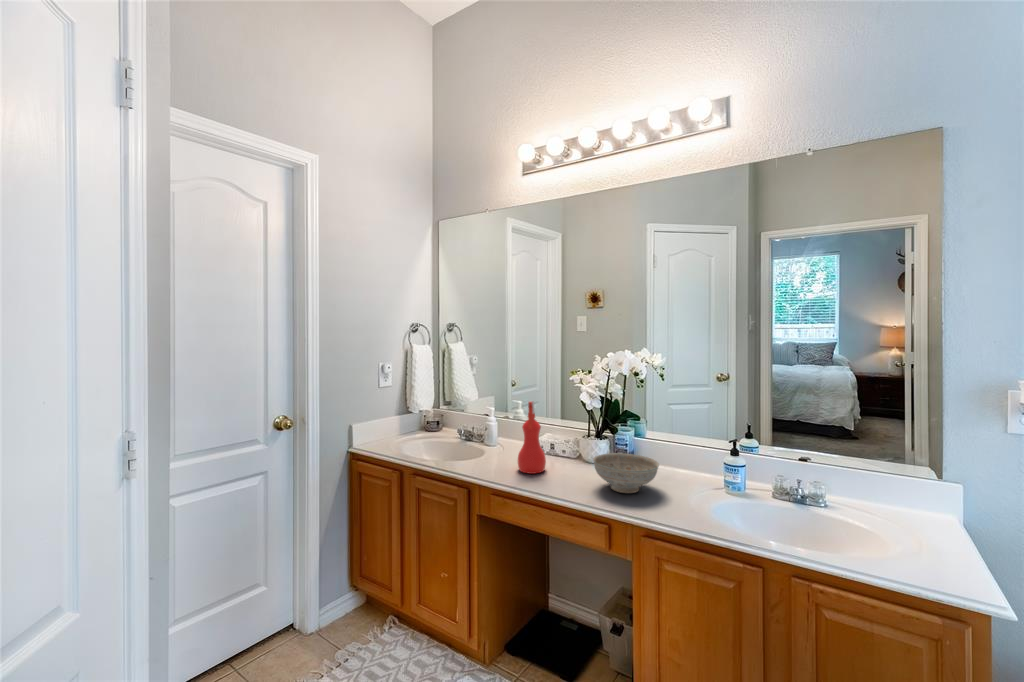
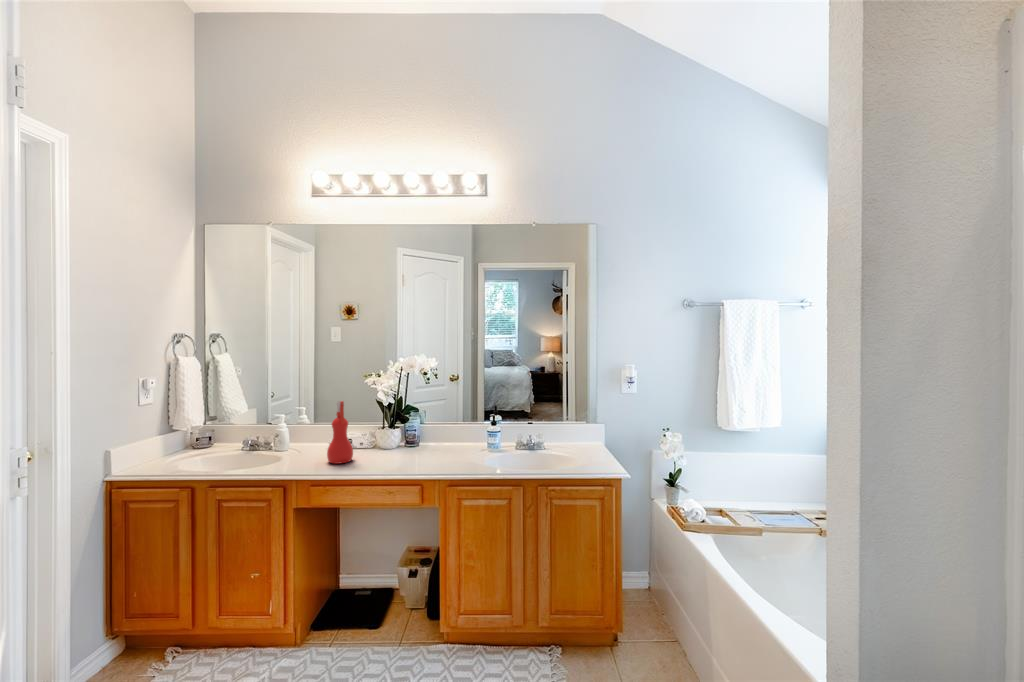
decorative bowl: present [593,453,659,493] -> none [399,435,449,463]

